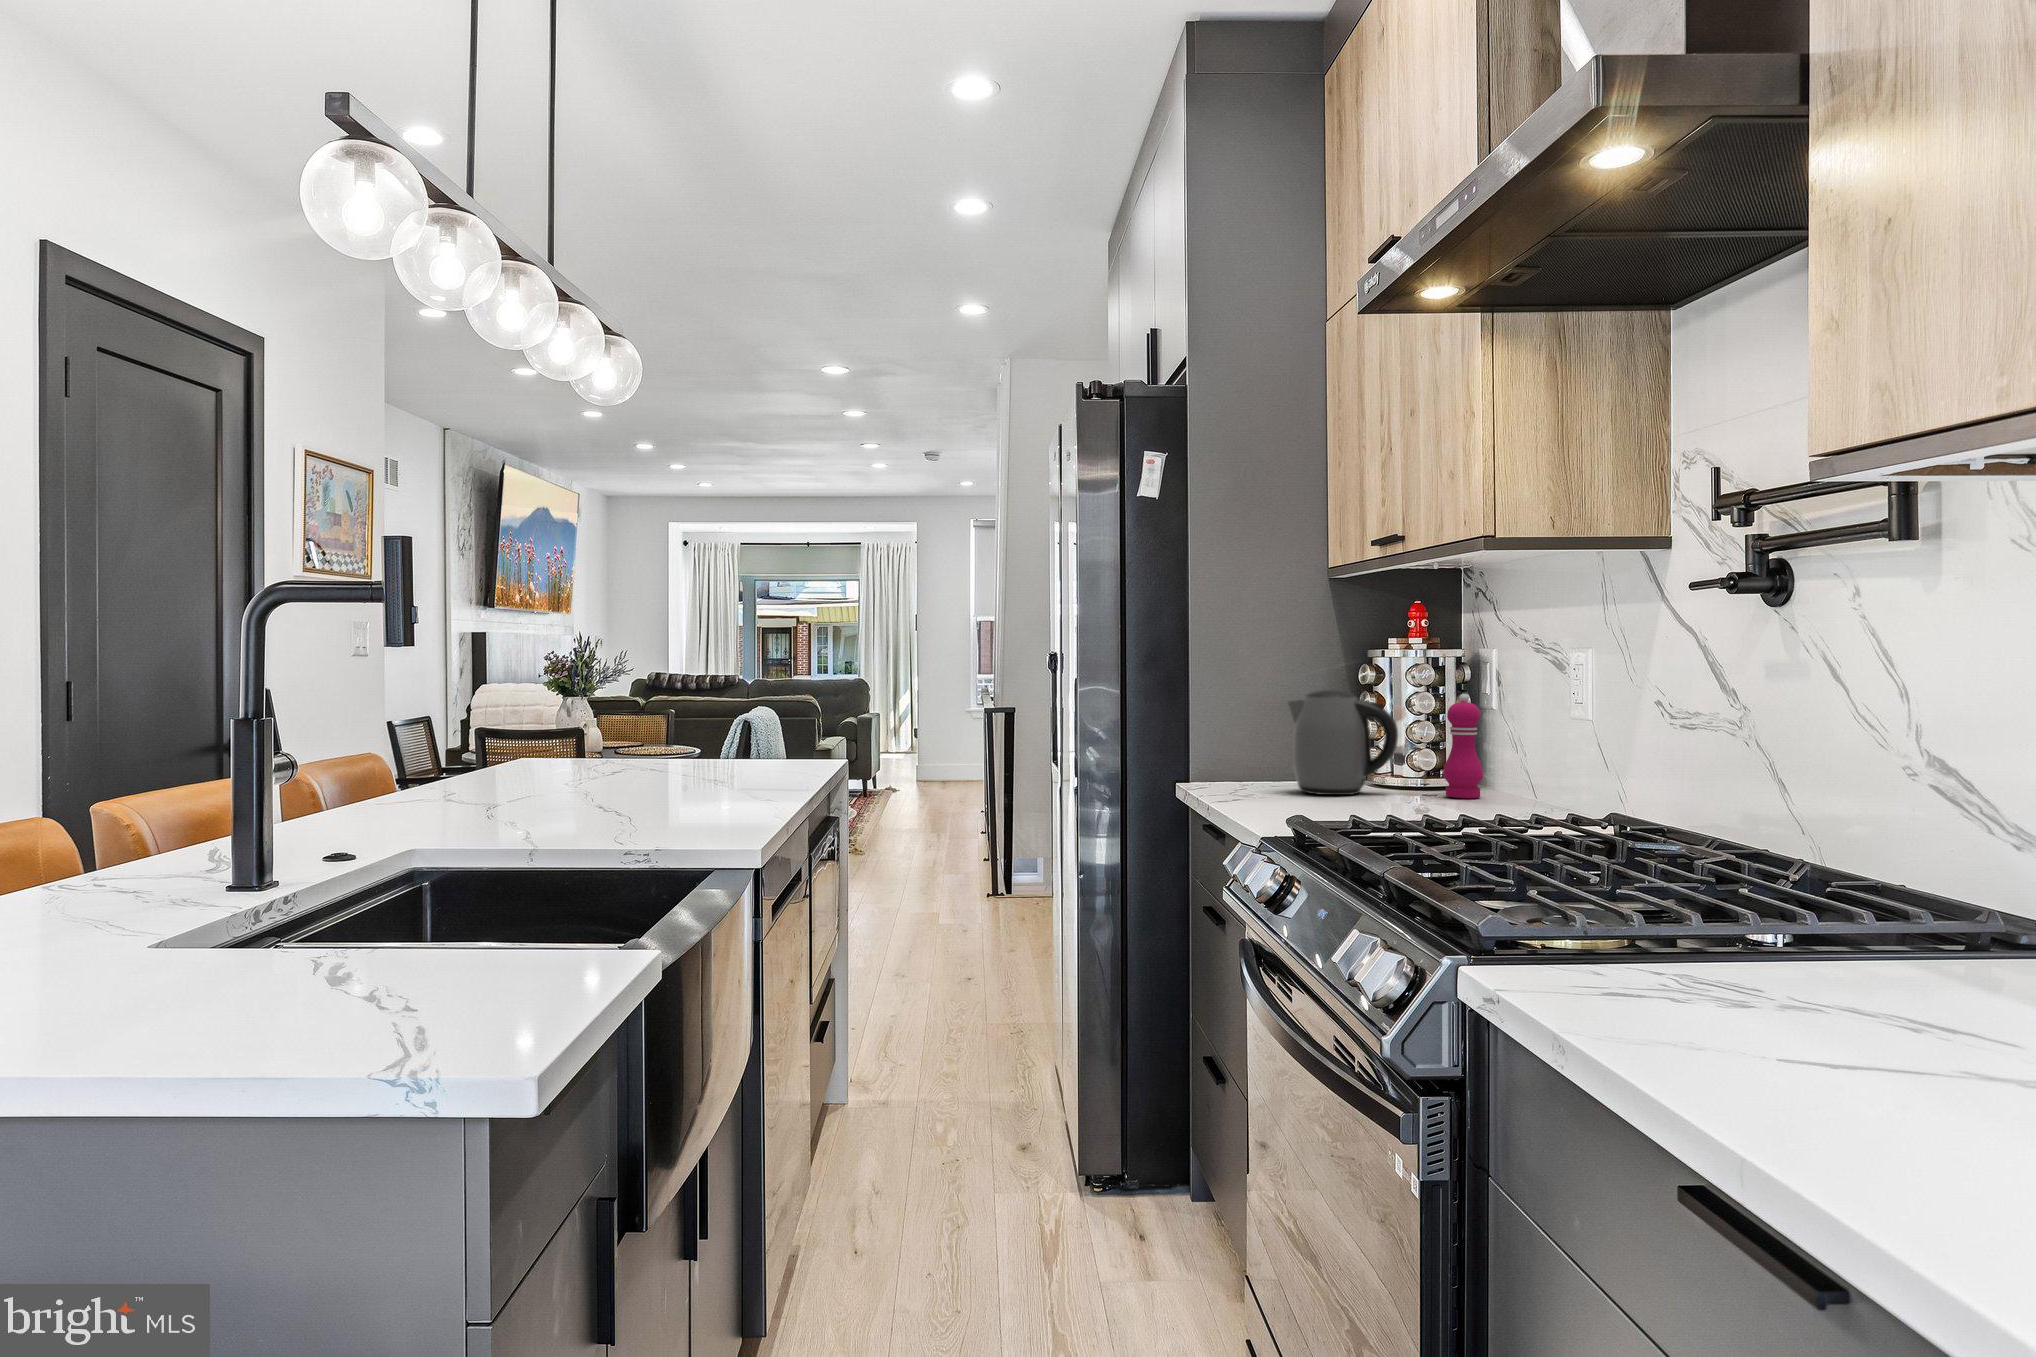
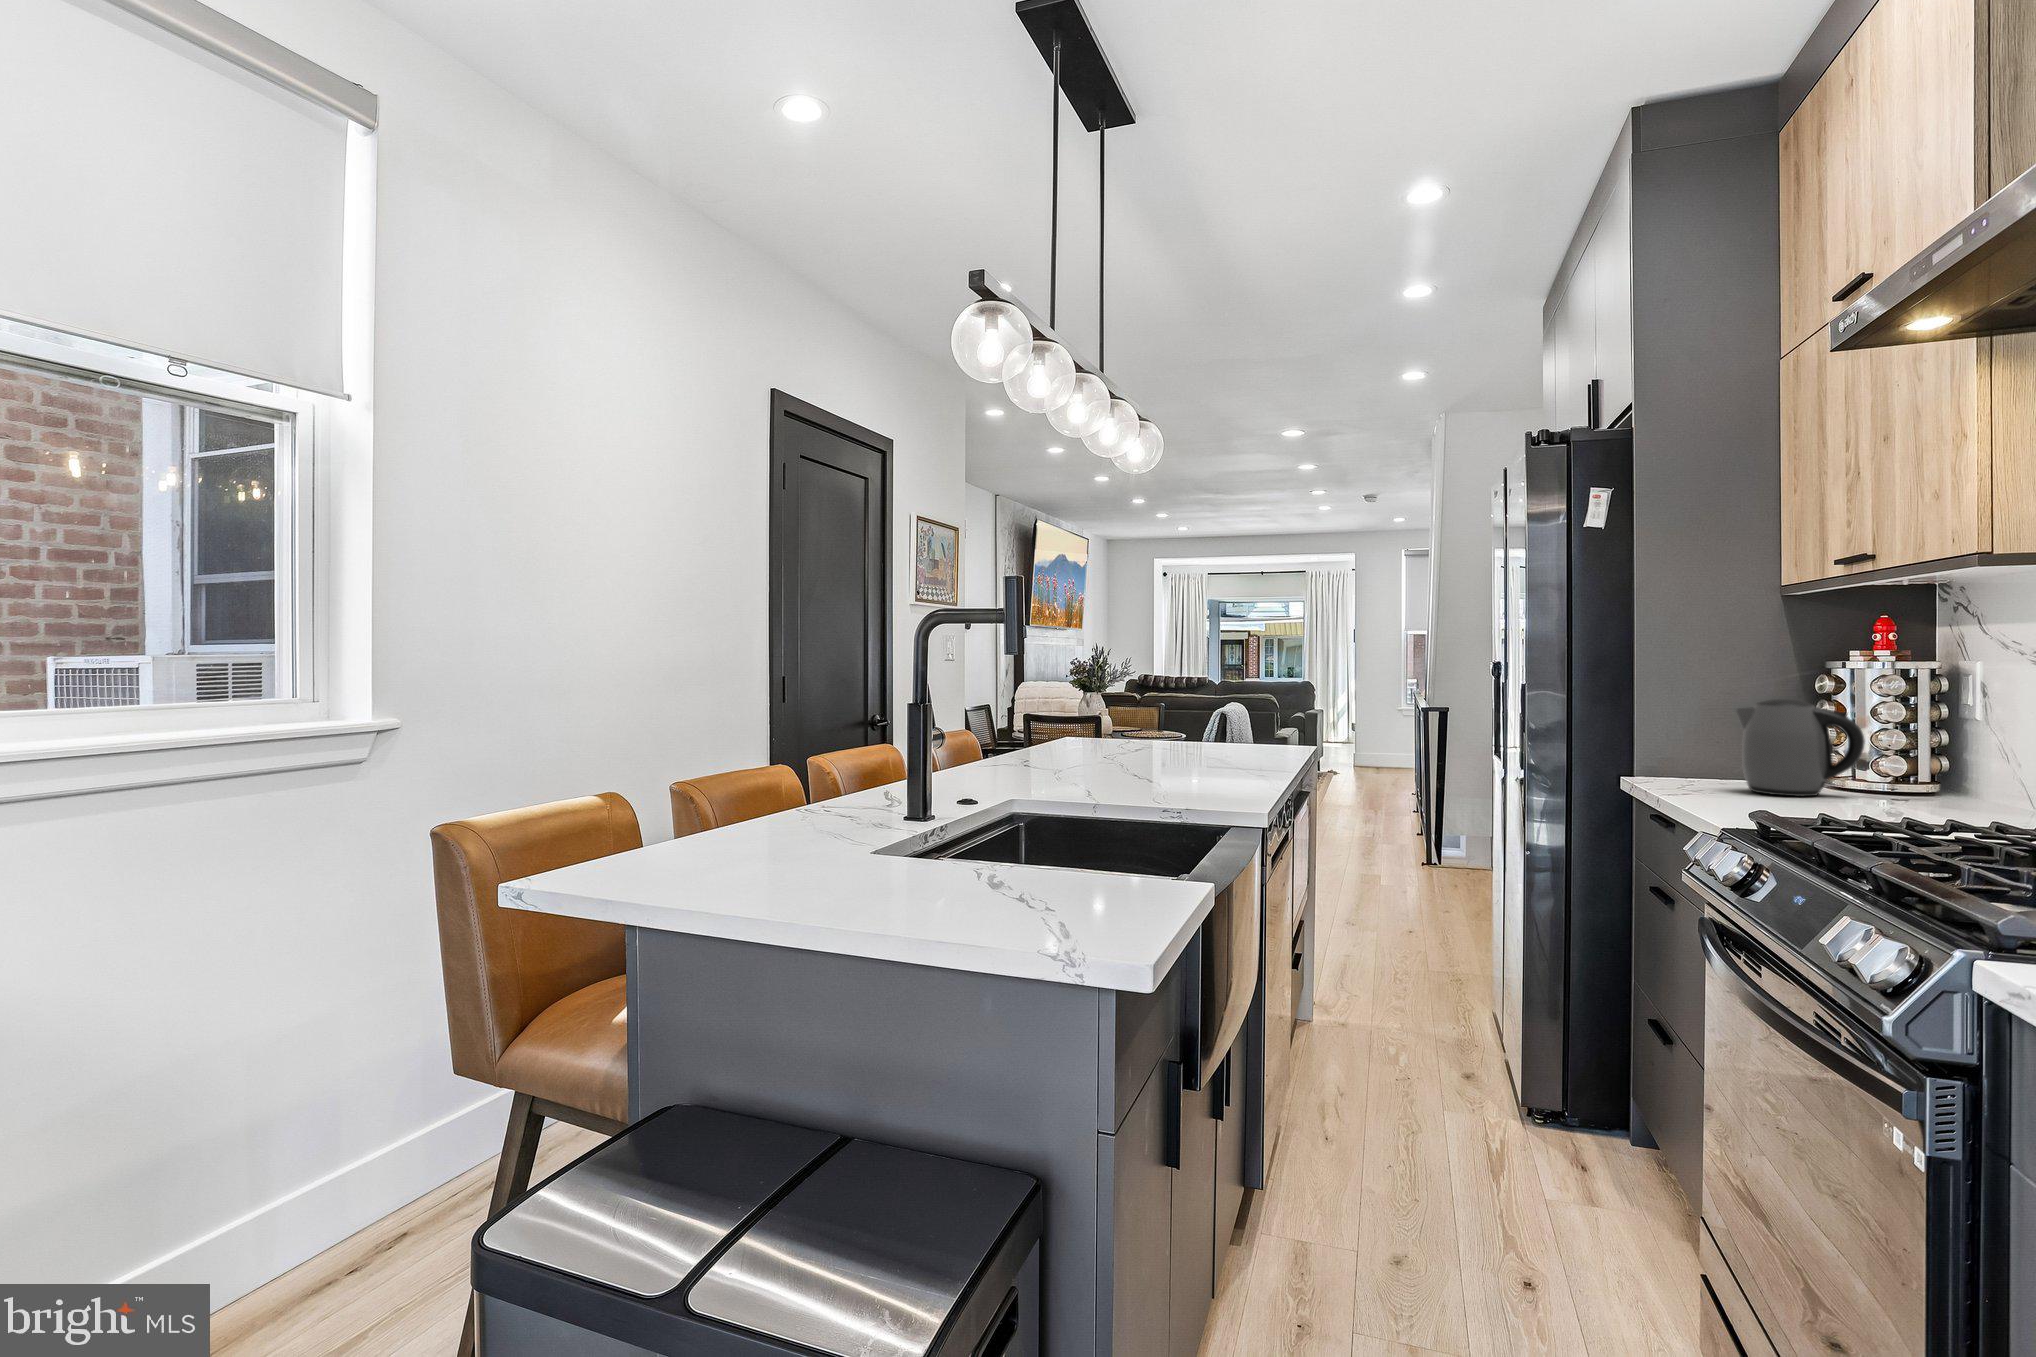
pepper mill: present [1443,694,1483,798] -> none [1921,705,1971,806]

